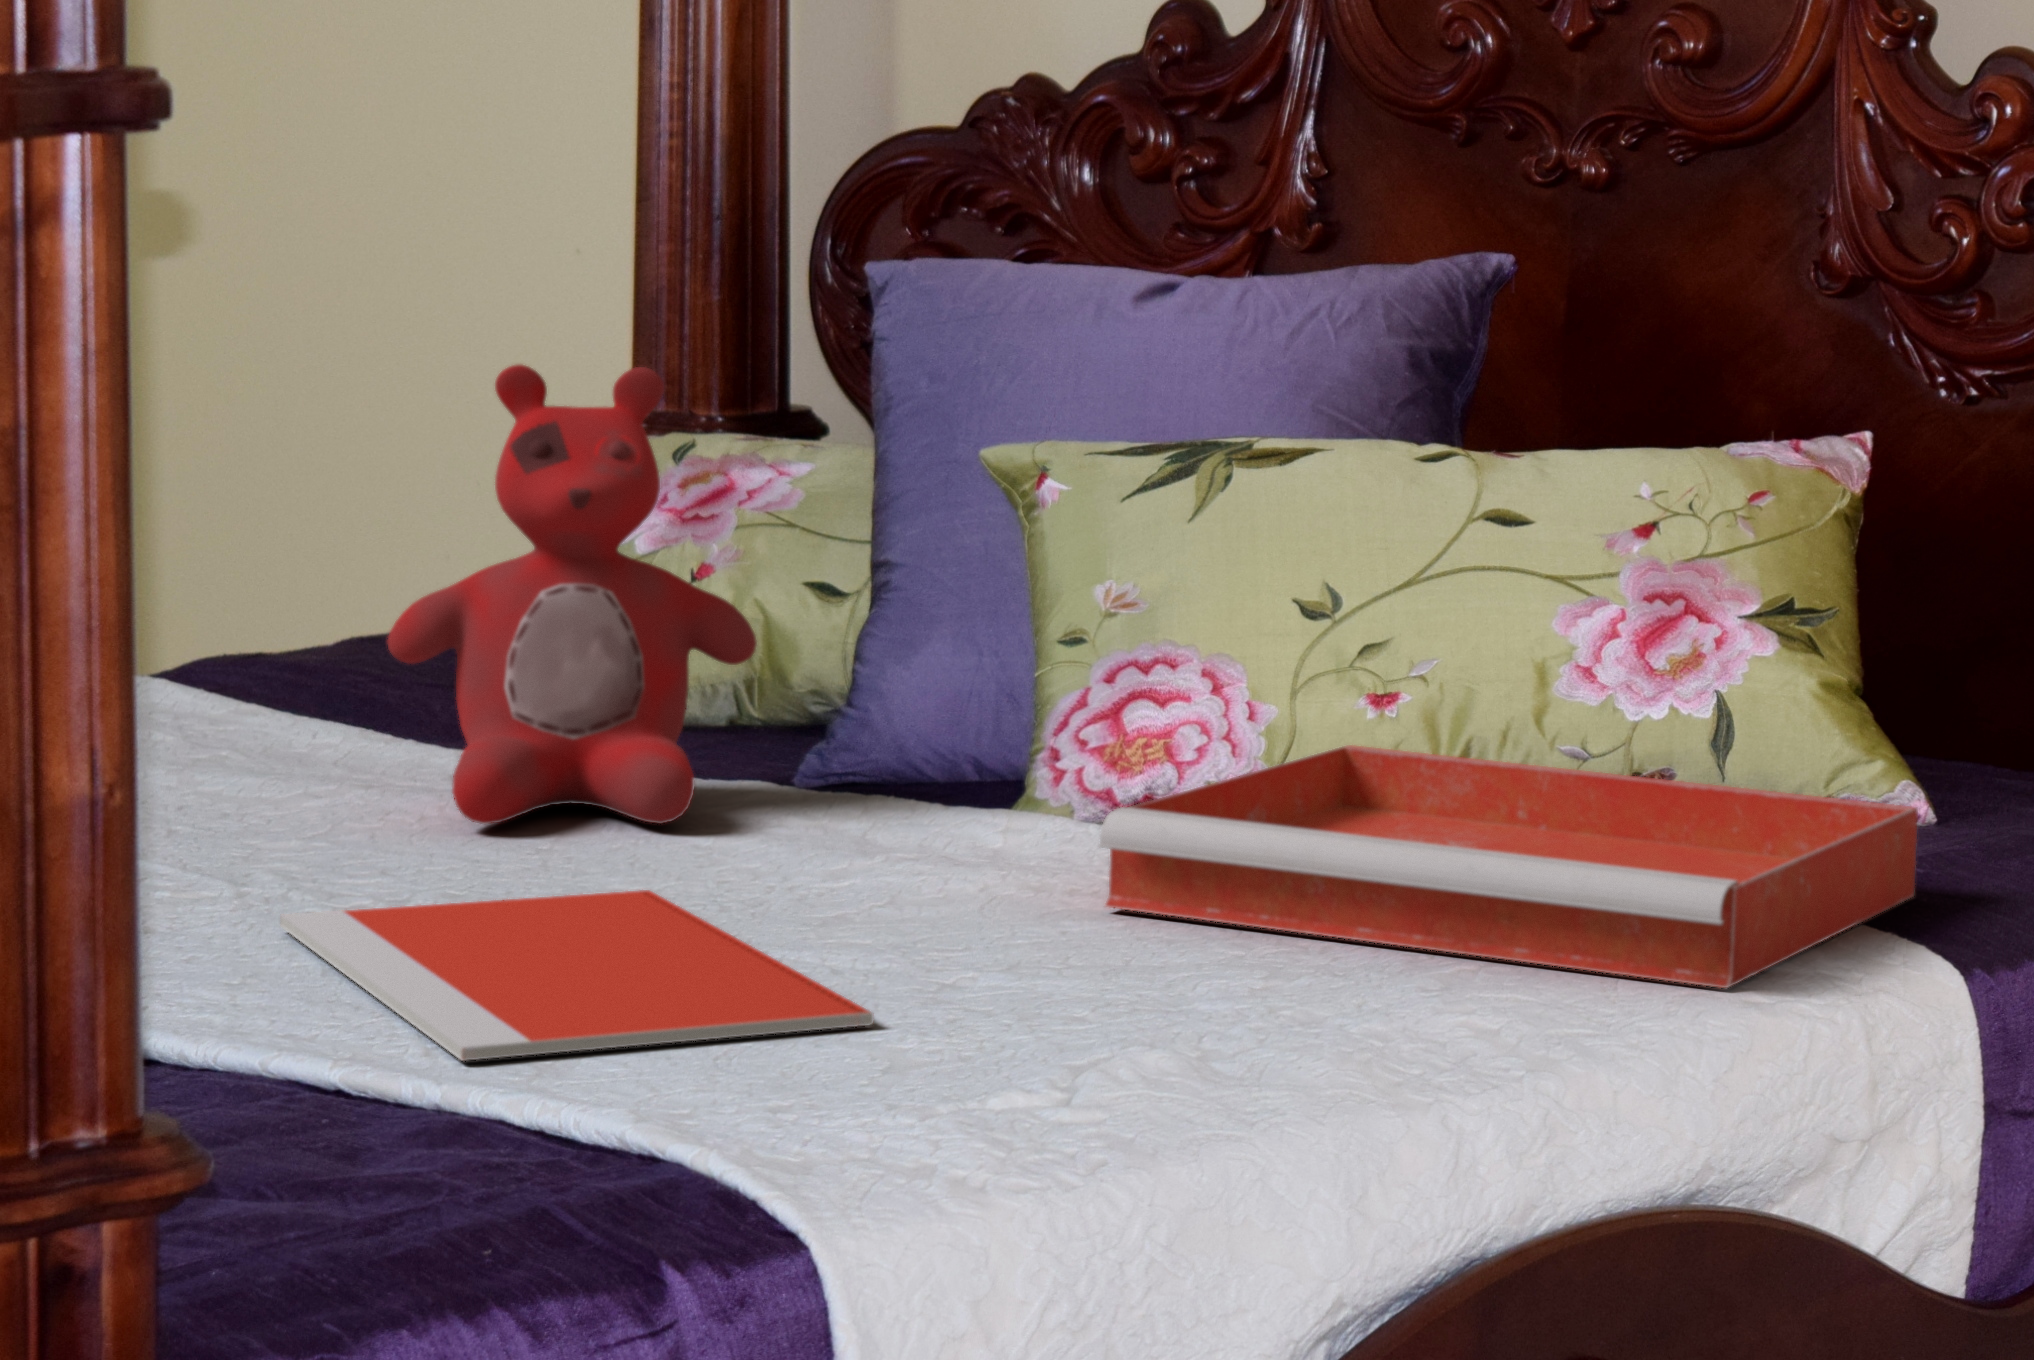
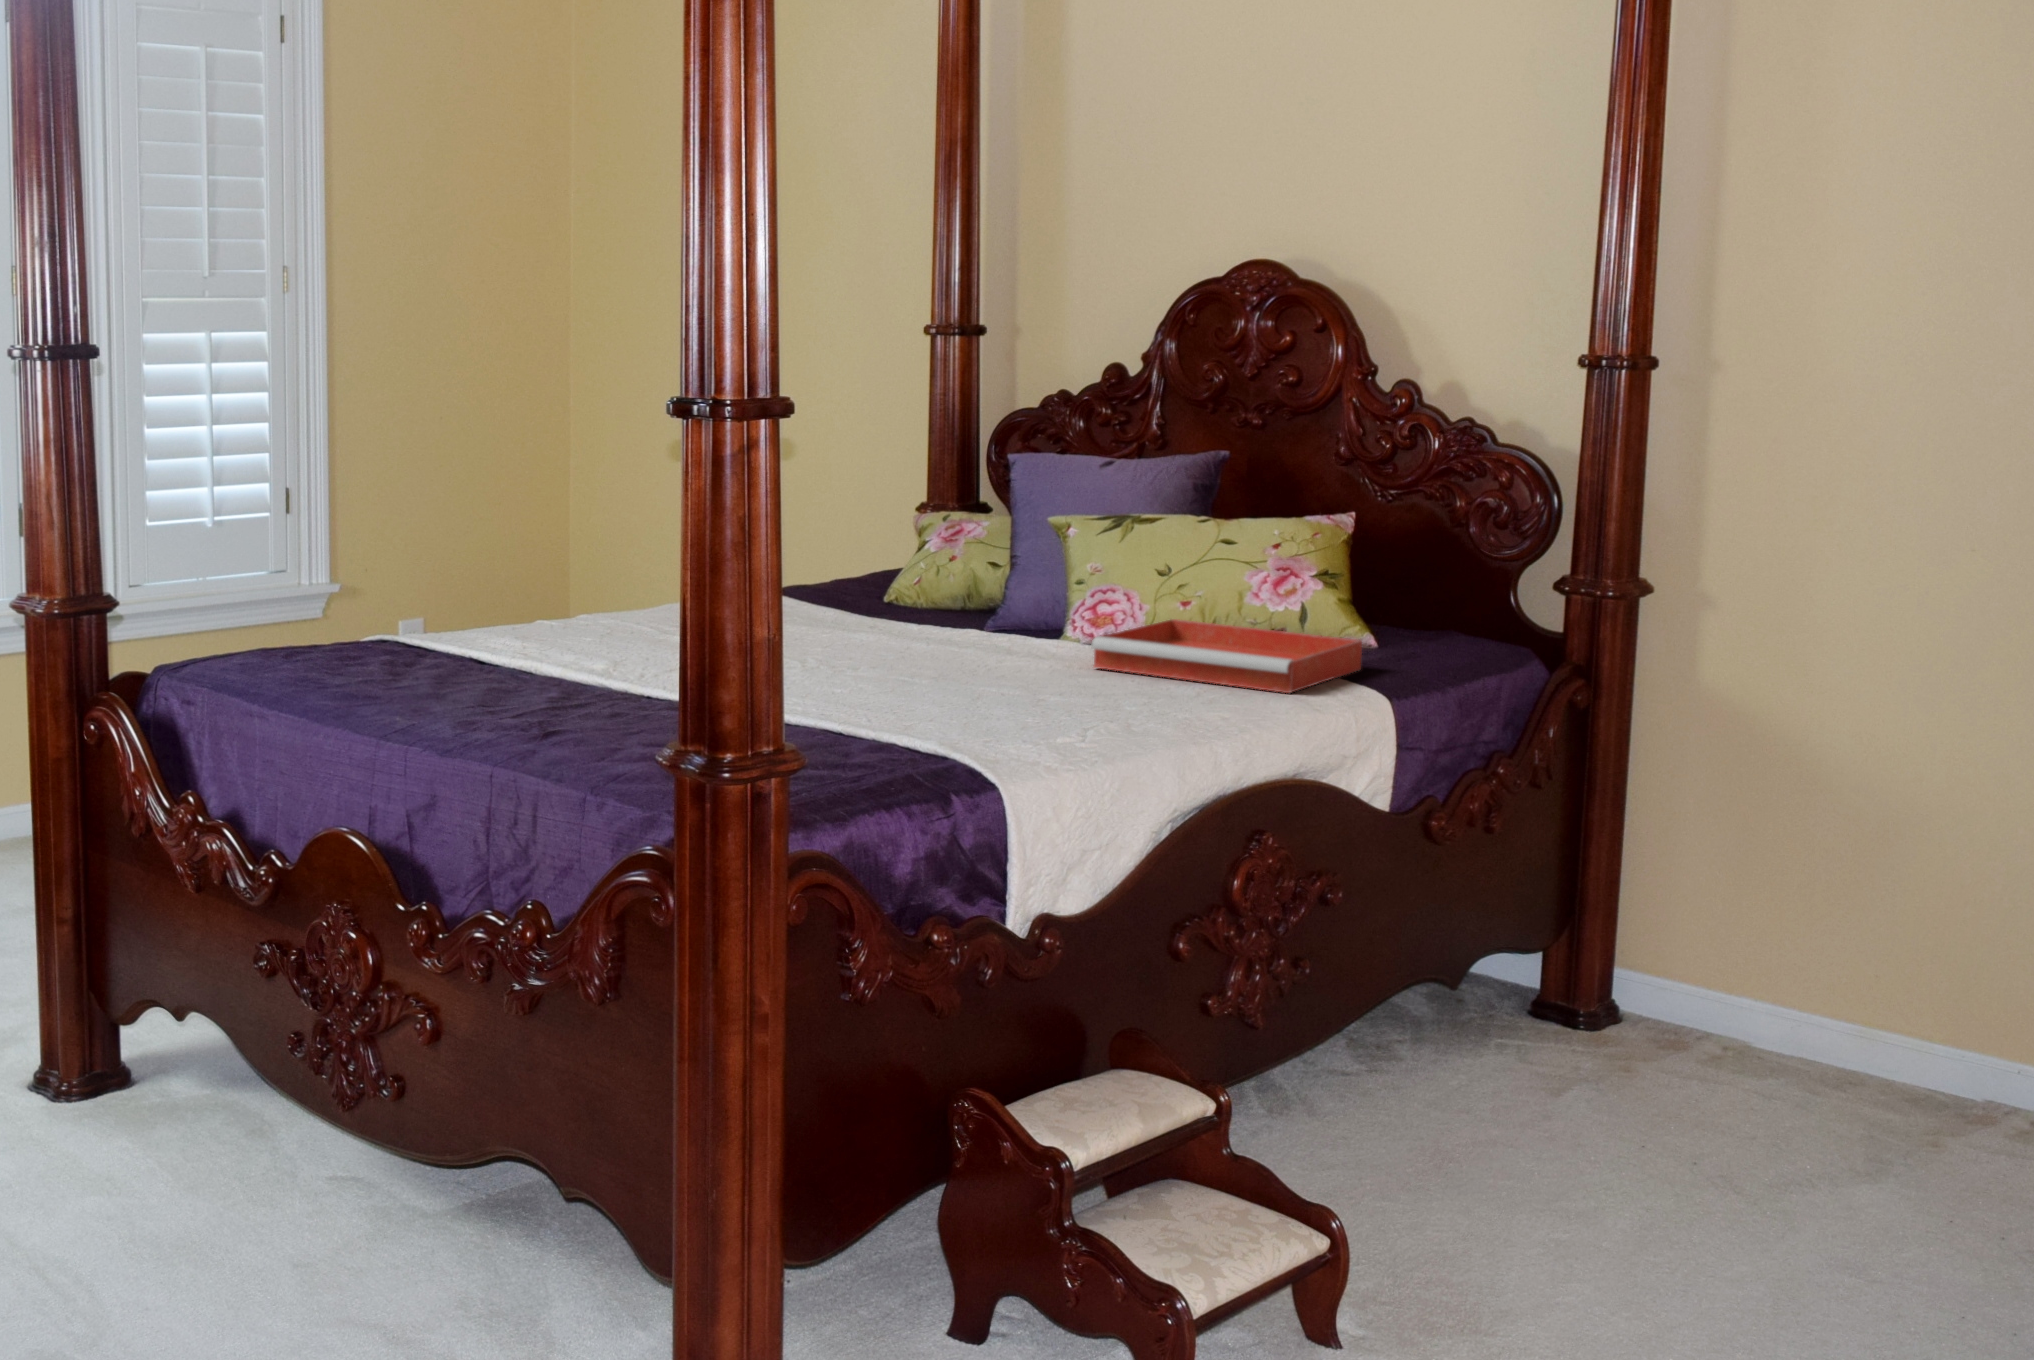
stuffed bear: present [388,364,757,824] -> none [860,494,977,642]
notebook: present [280,890,873,1061] -> none [843,660,1025,702]

